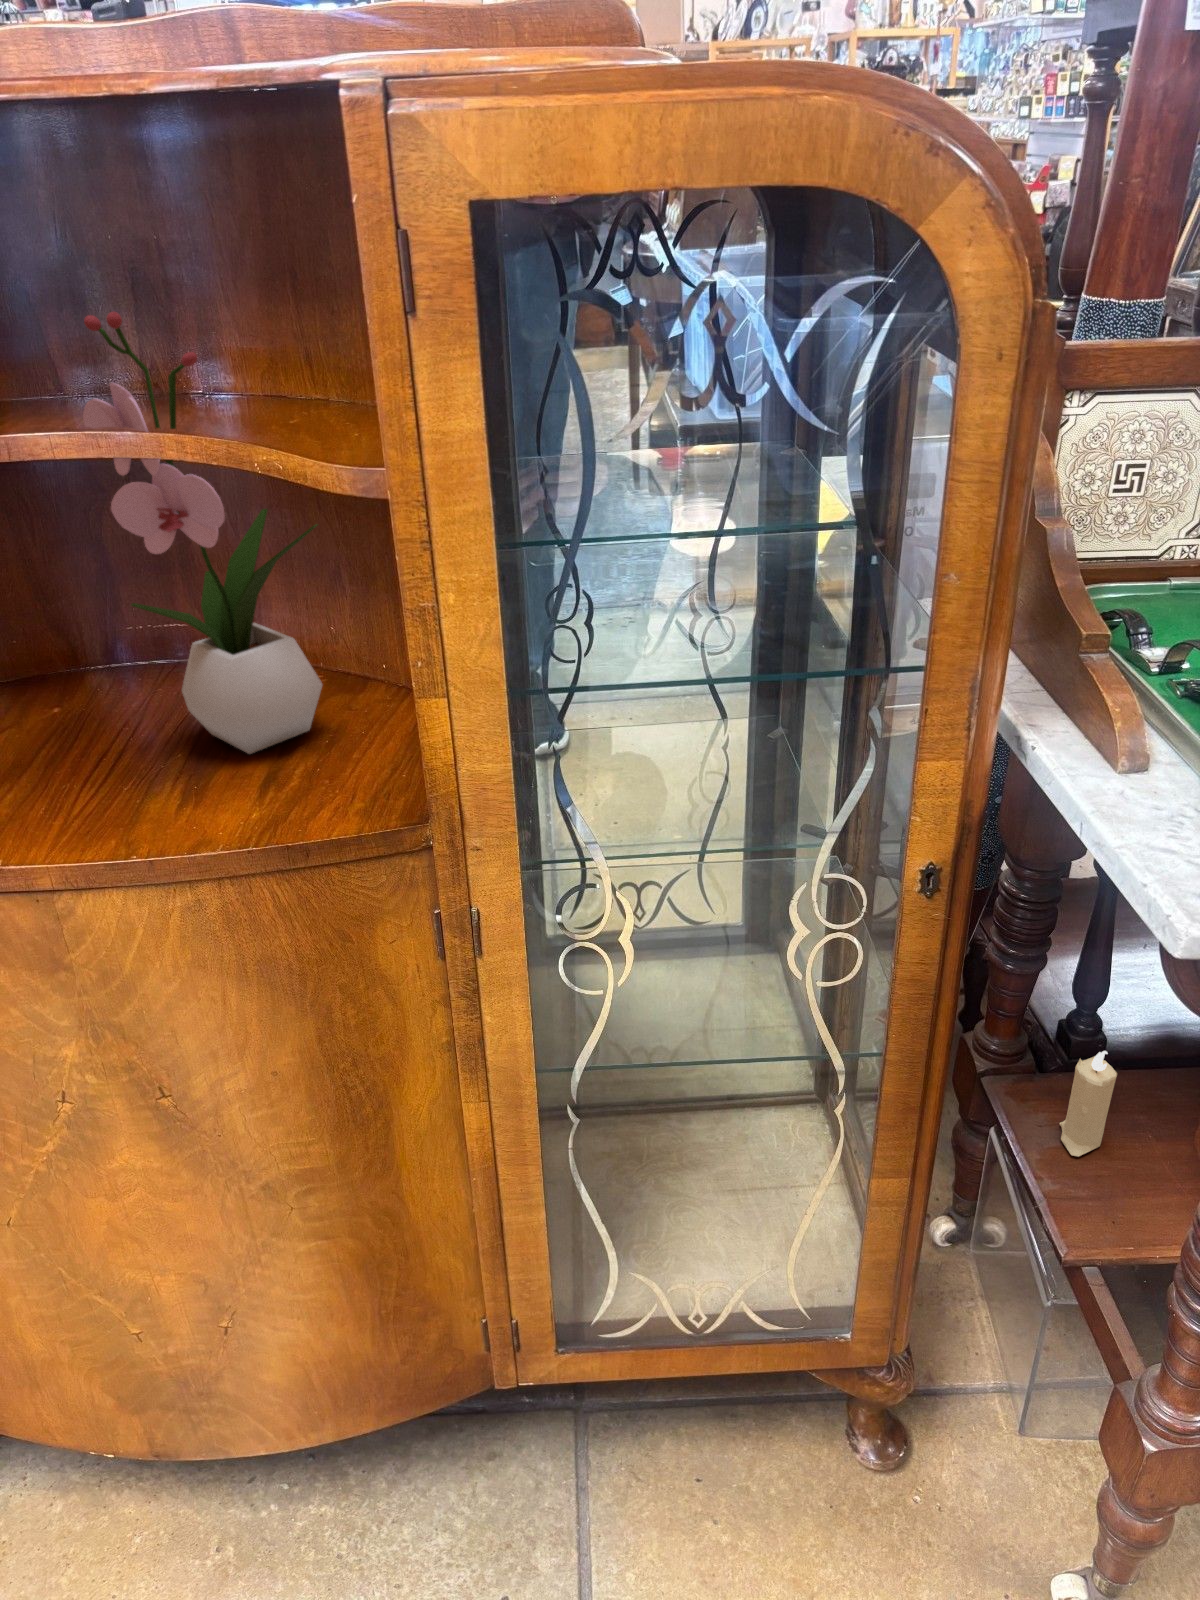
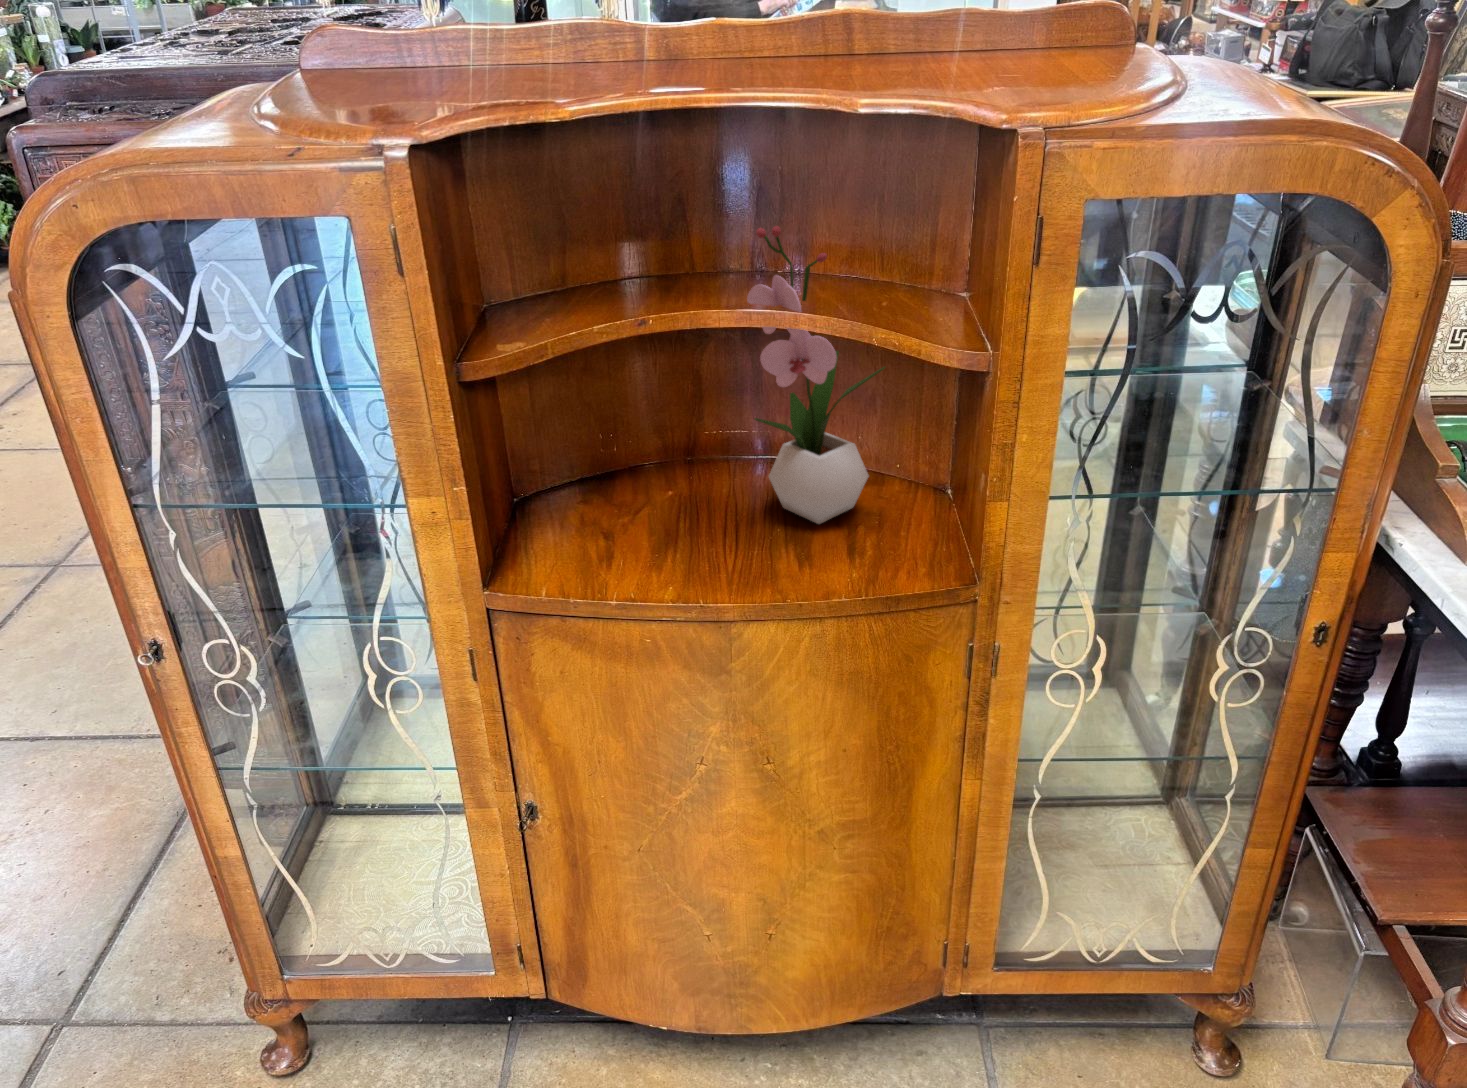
candle: present [1059,1051,1117,1156] -> none [1377,768,1429,847]

